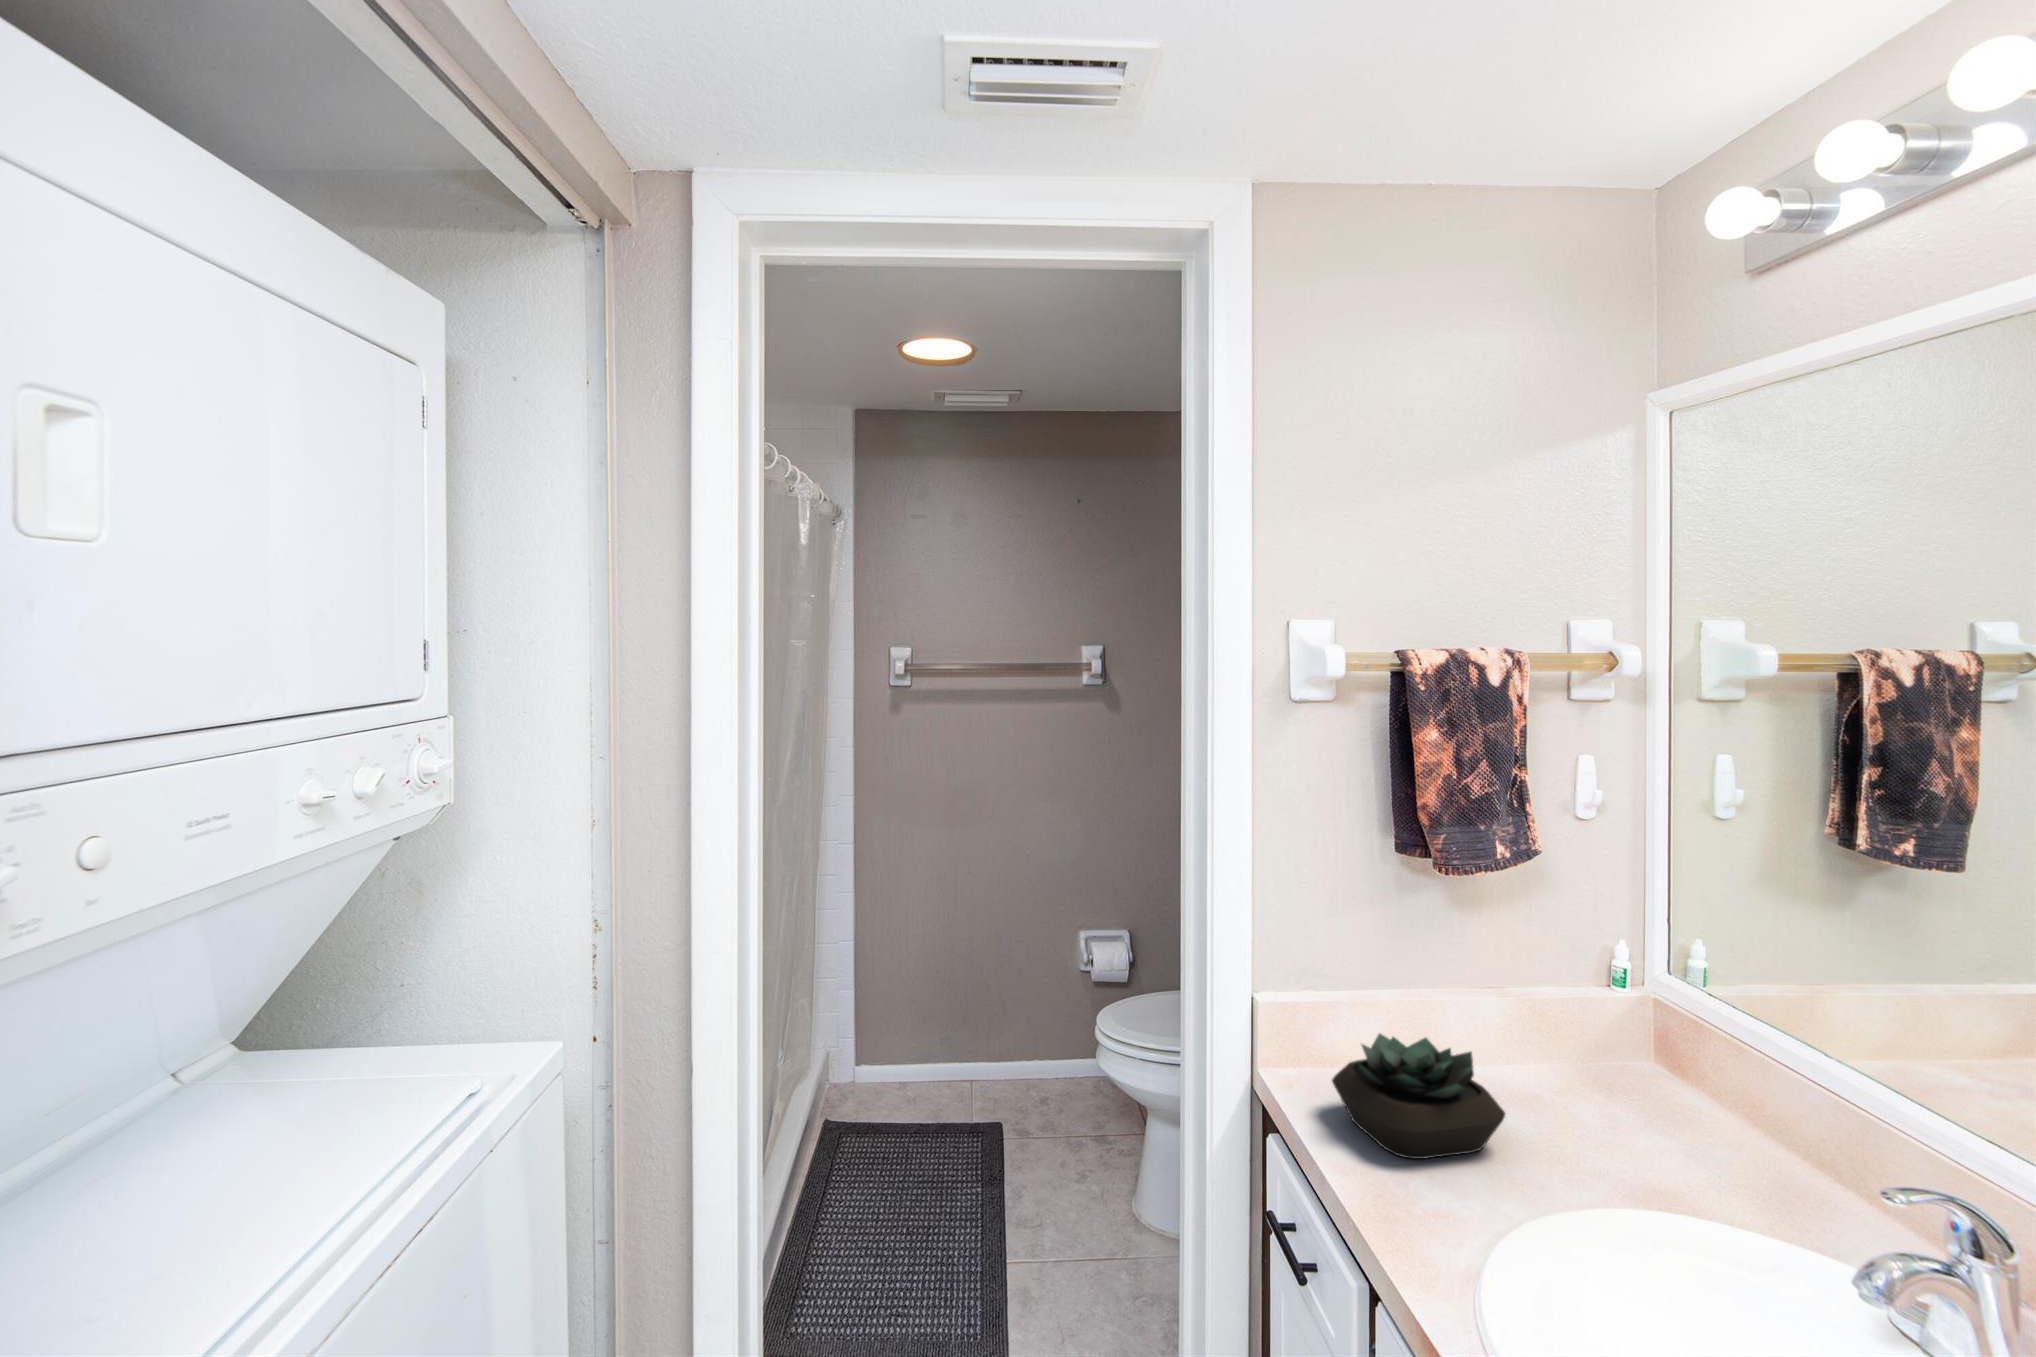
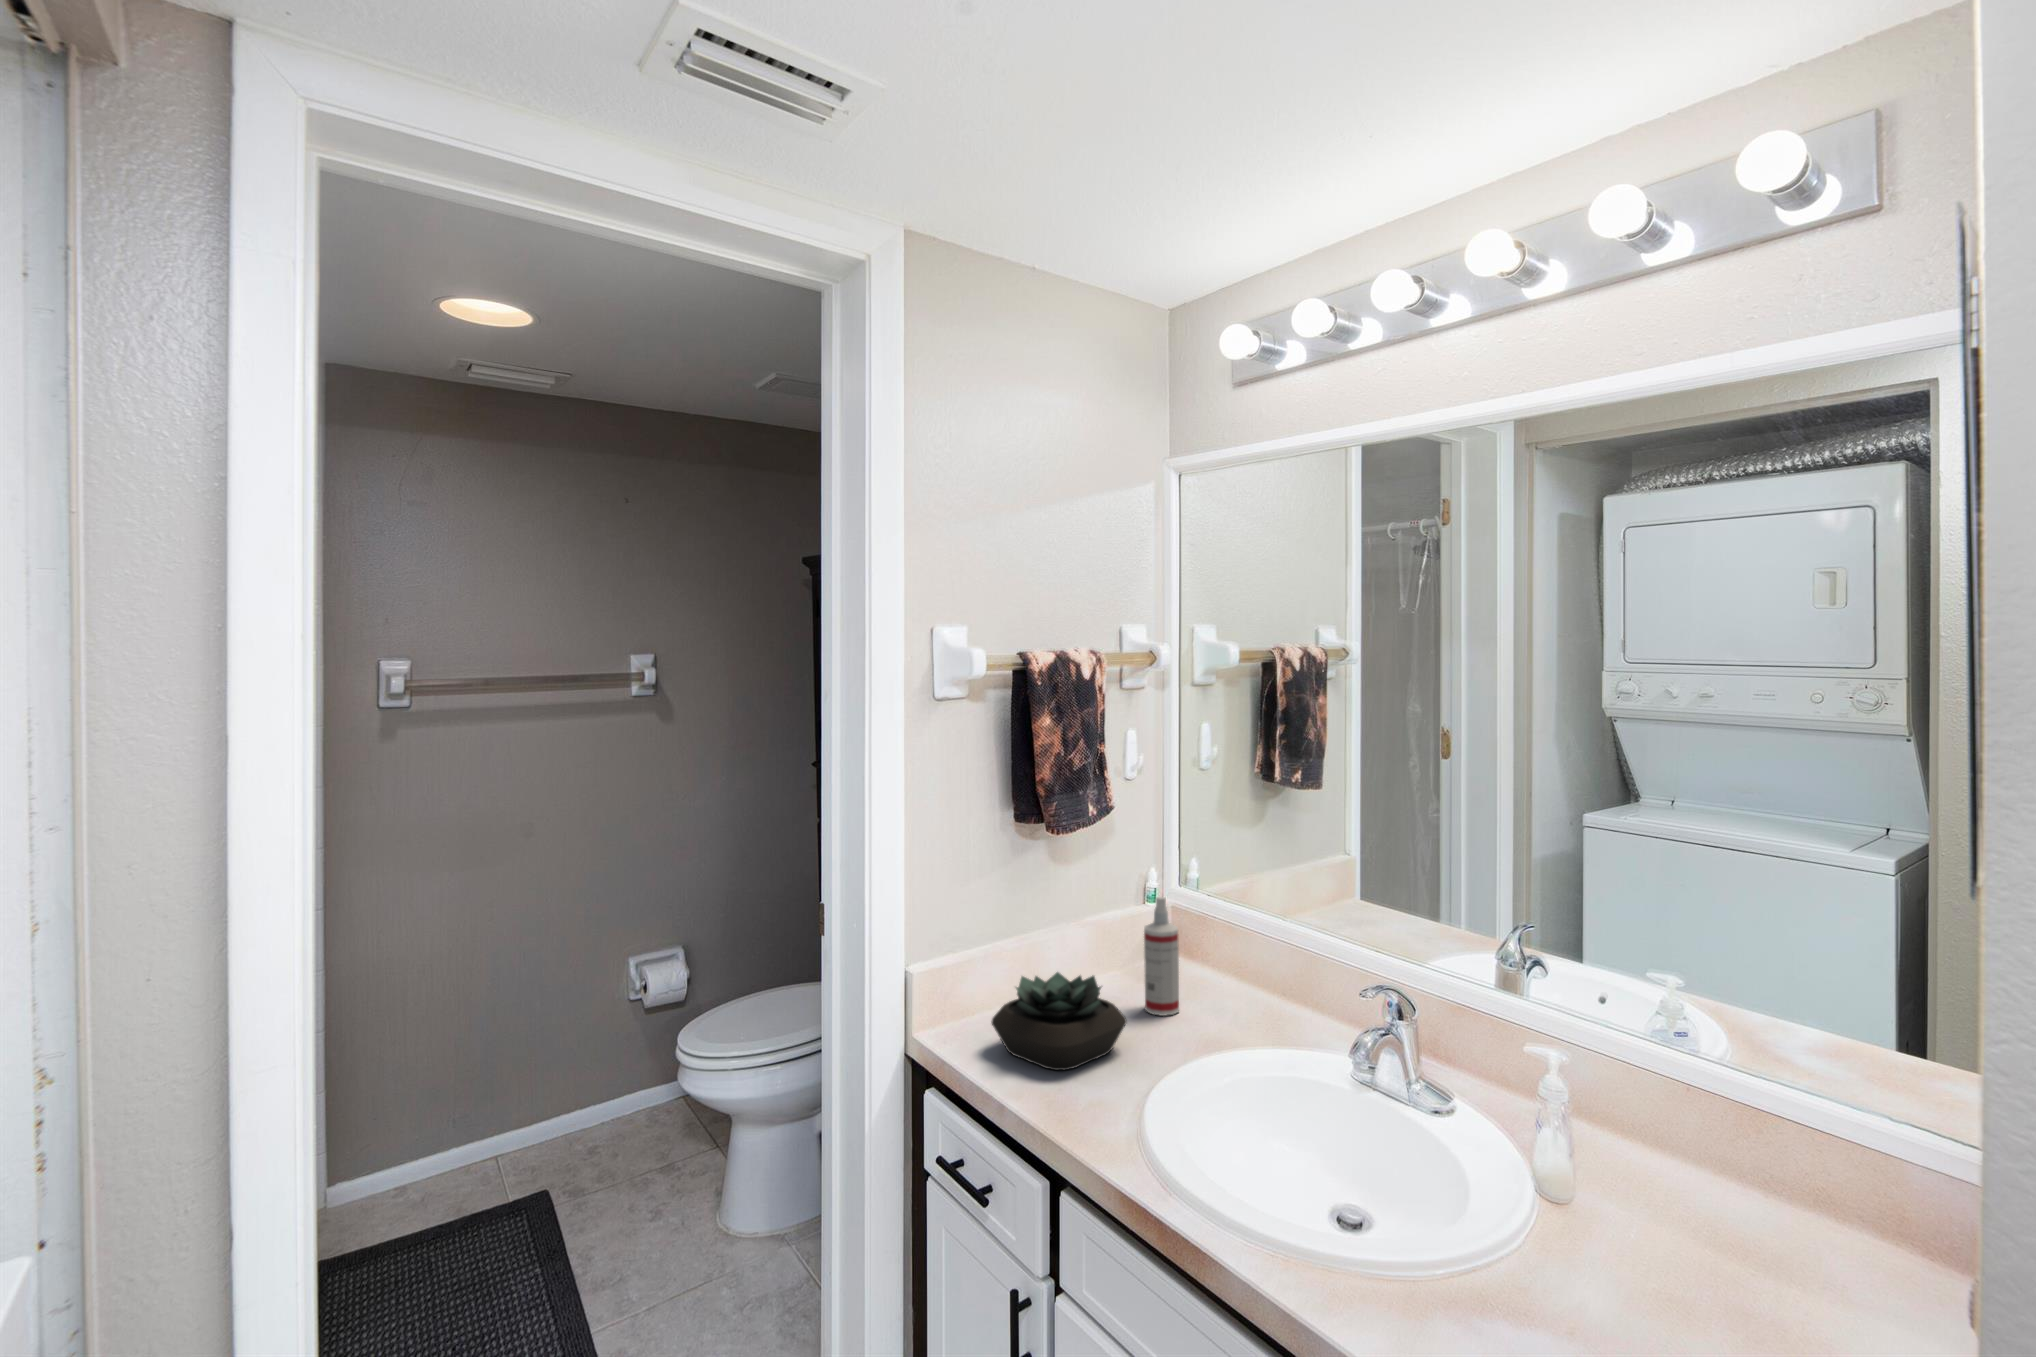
spray bottle: none [1557,969,1611,1124] -> present [1144,897,1179,1016]

